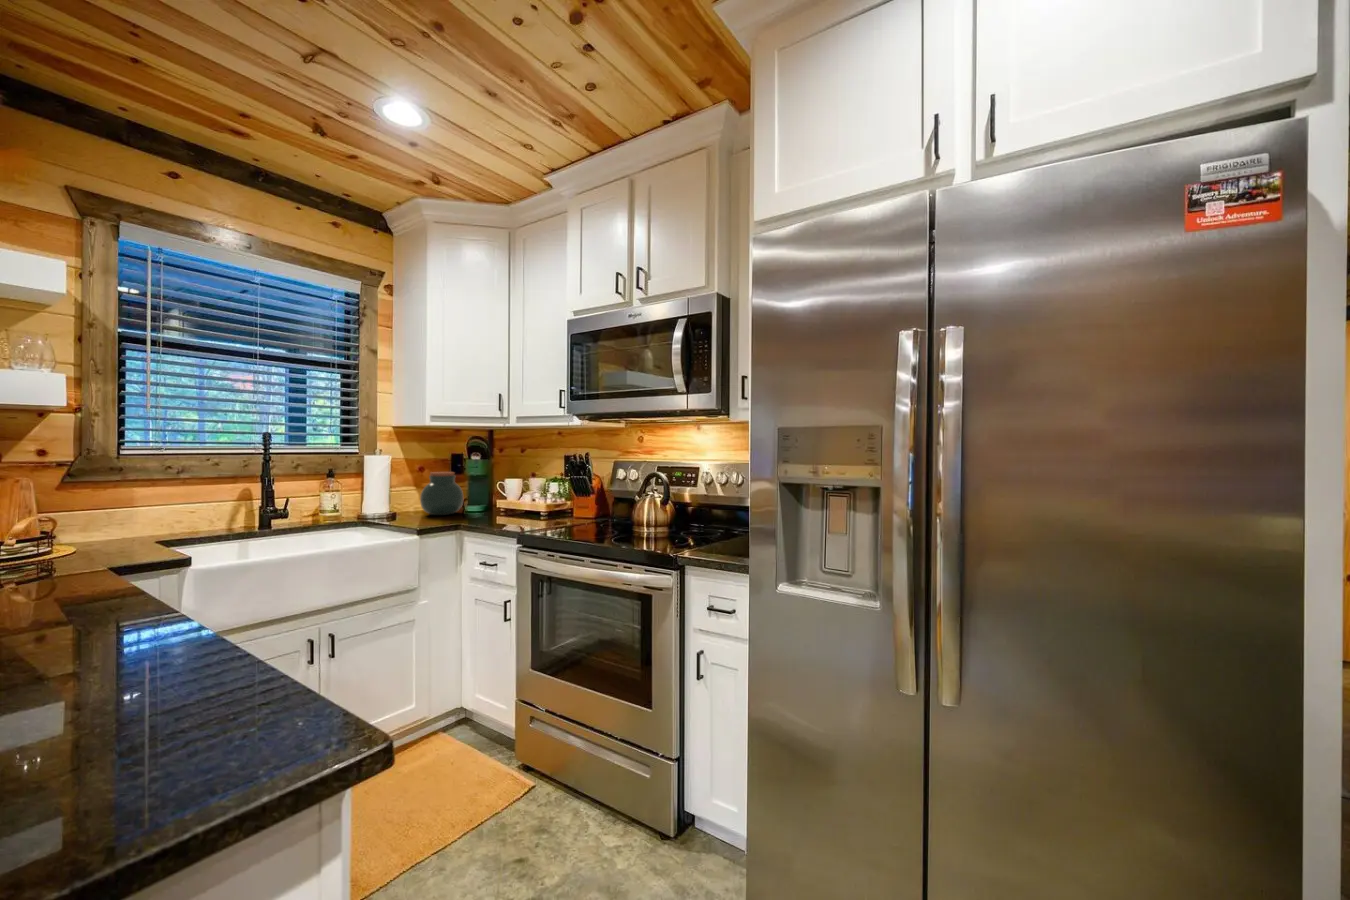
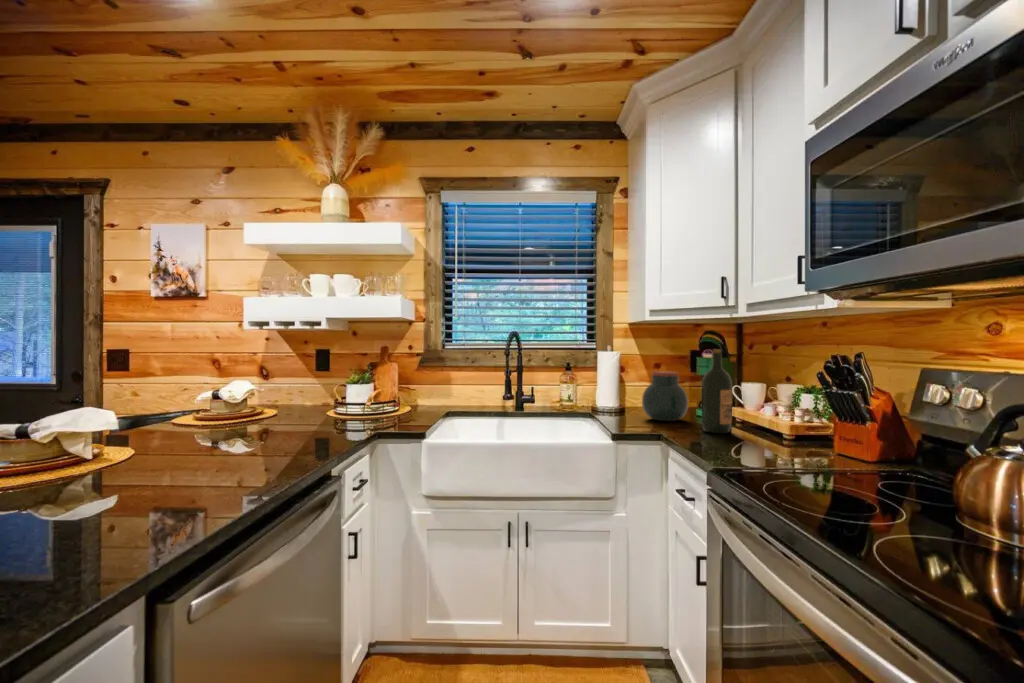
wine bottle: none [482,452,506,519] -> present [702,349,732,433]

